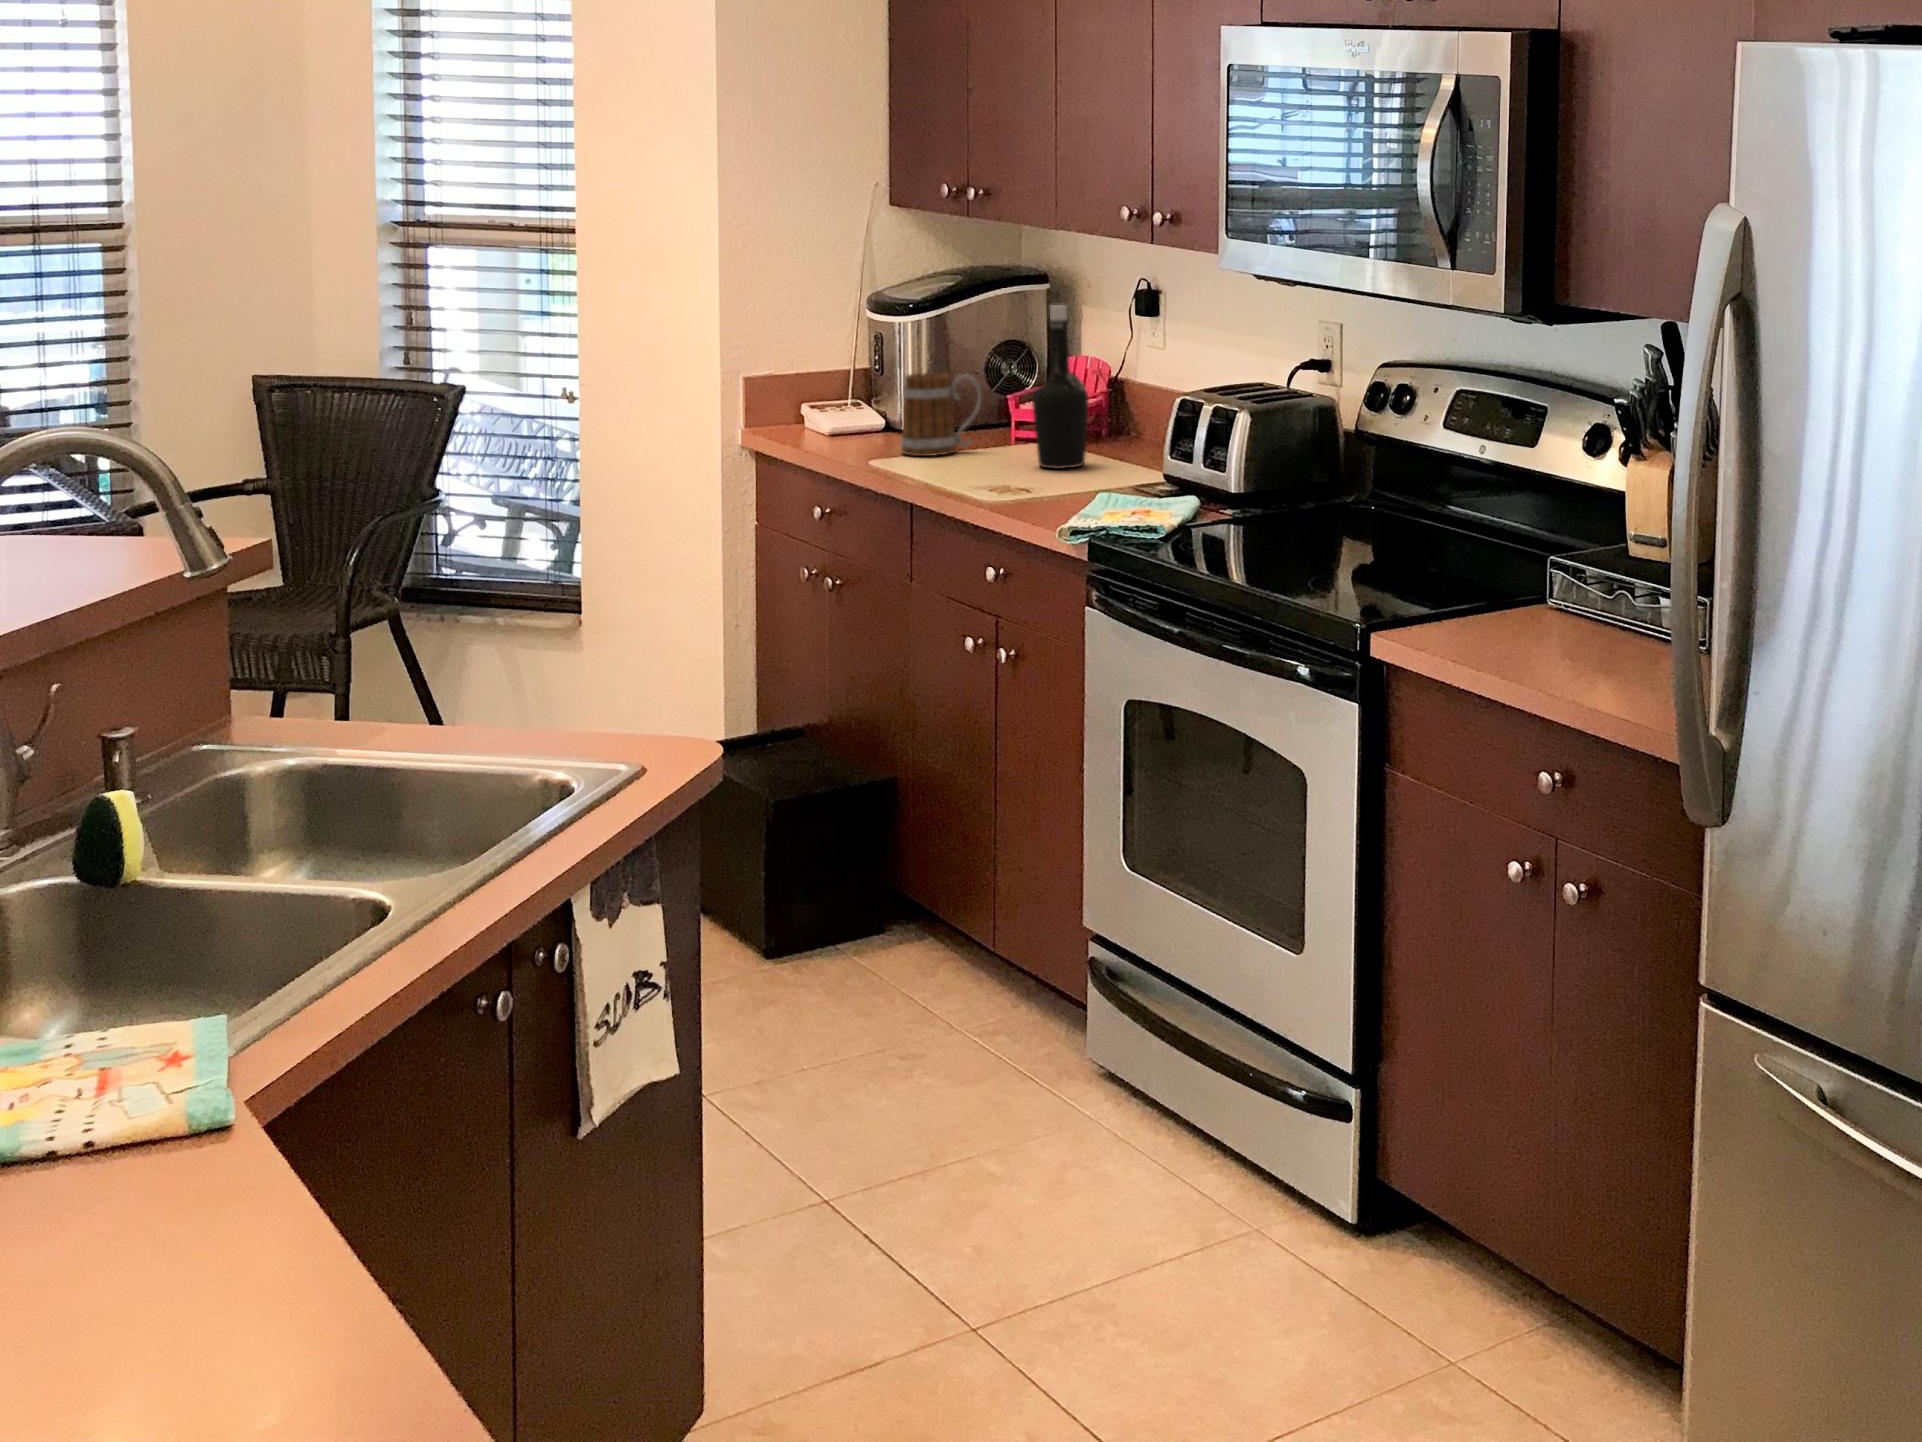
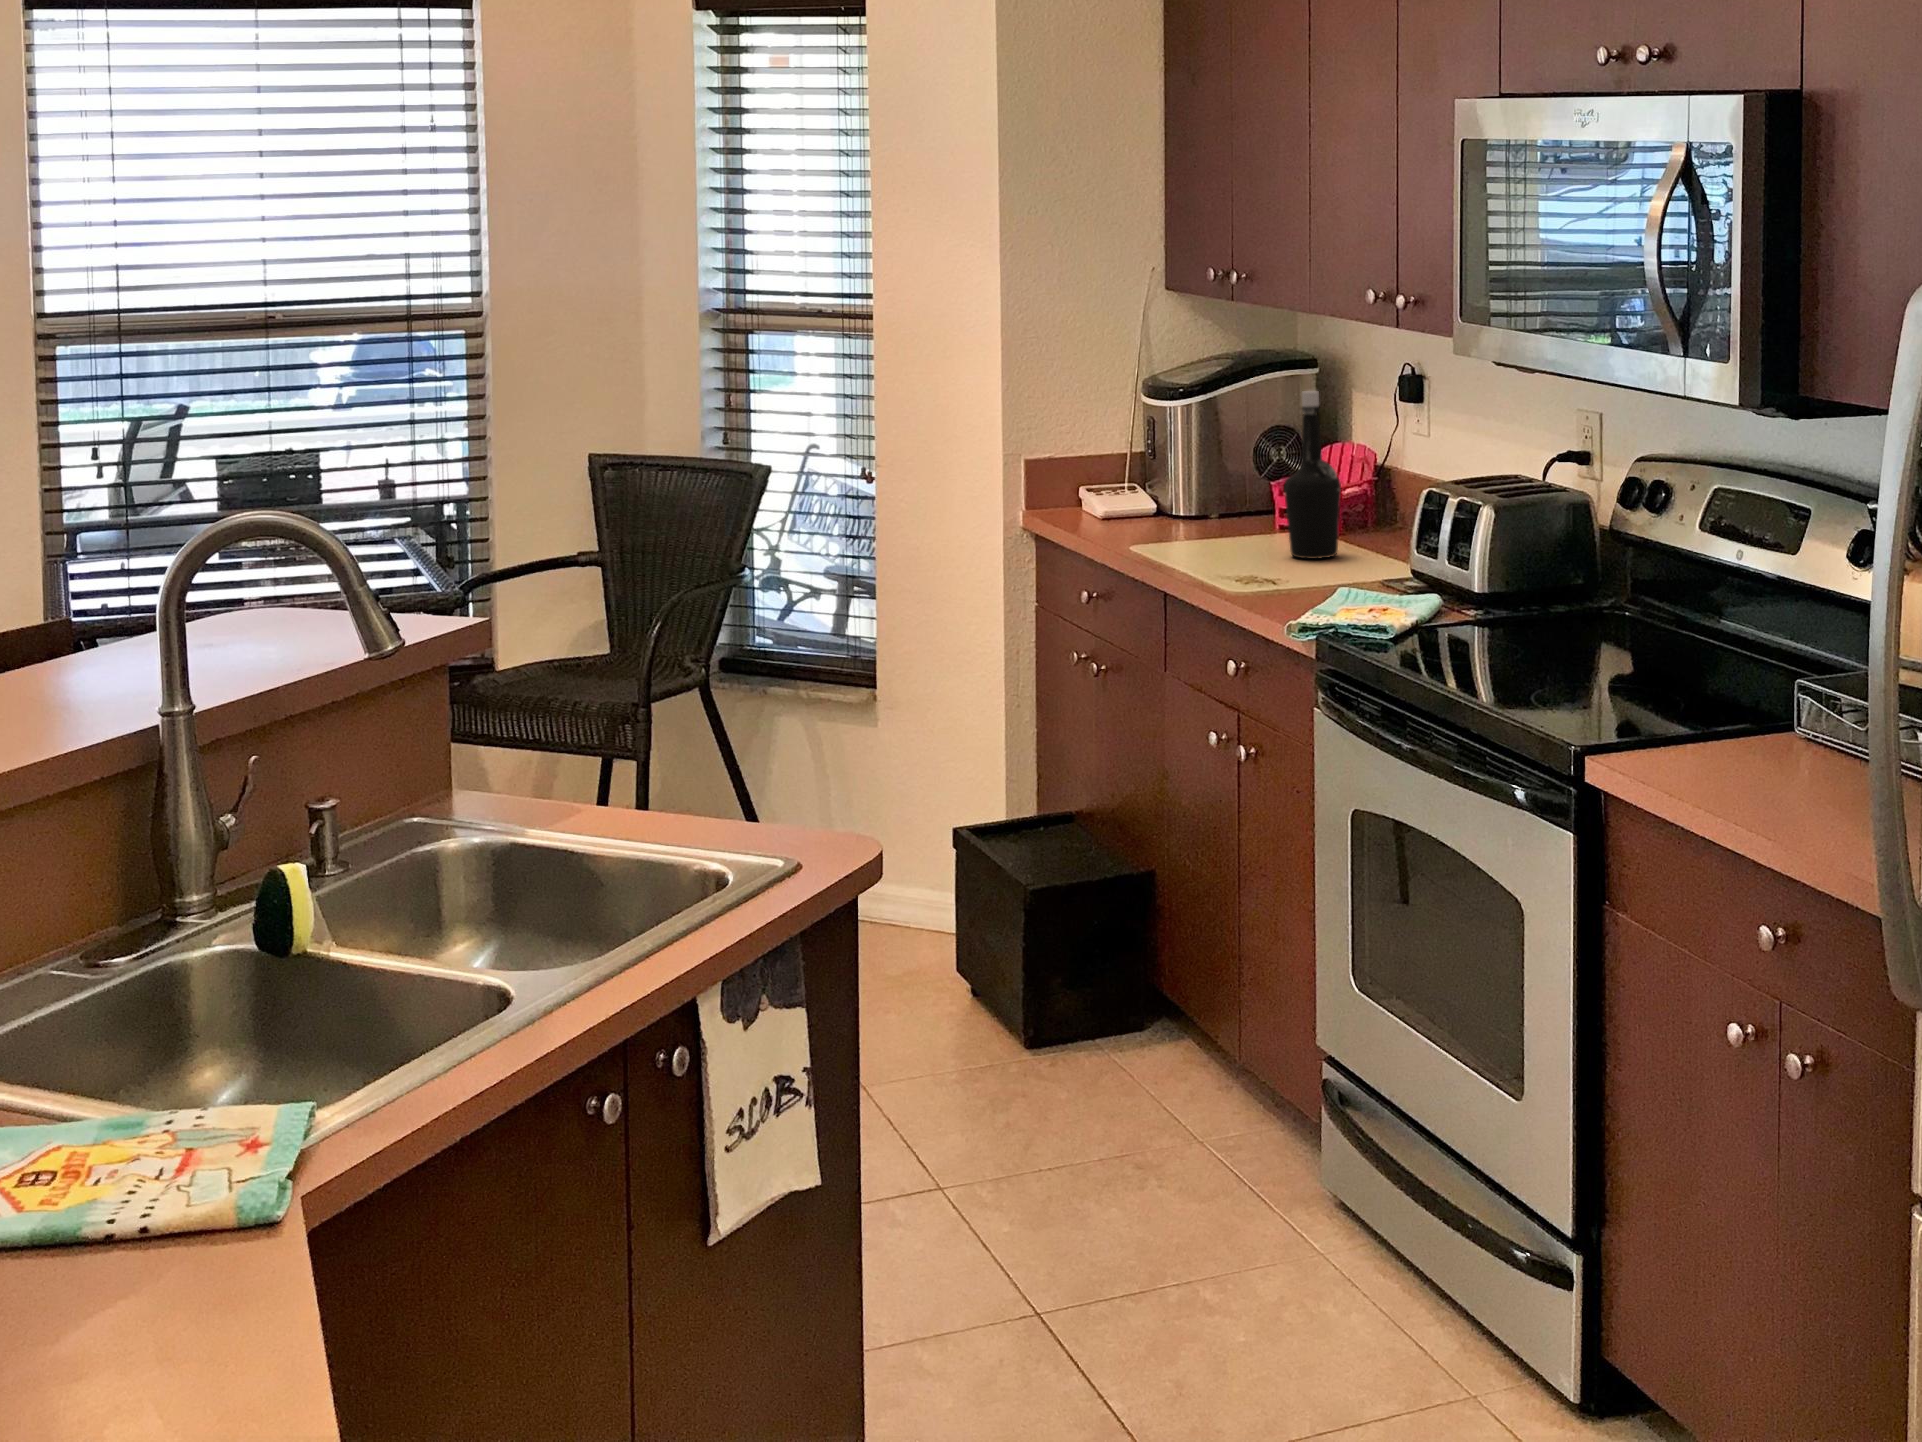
mug: present [900,373,982,456] -> none [1160,458,1240,542]

